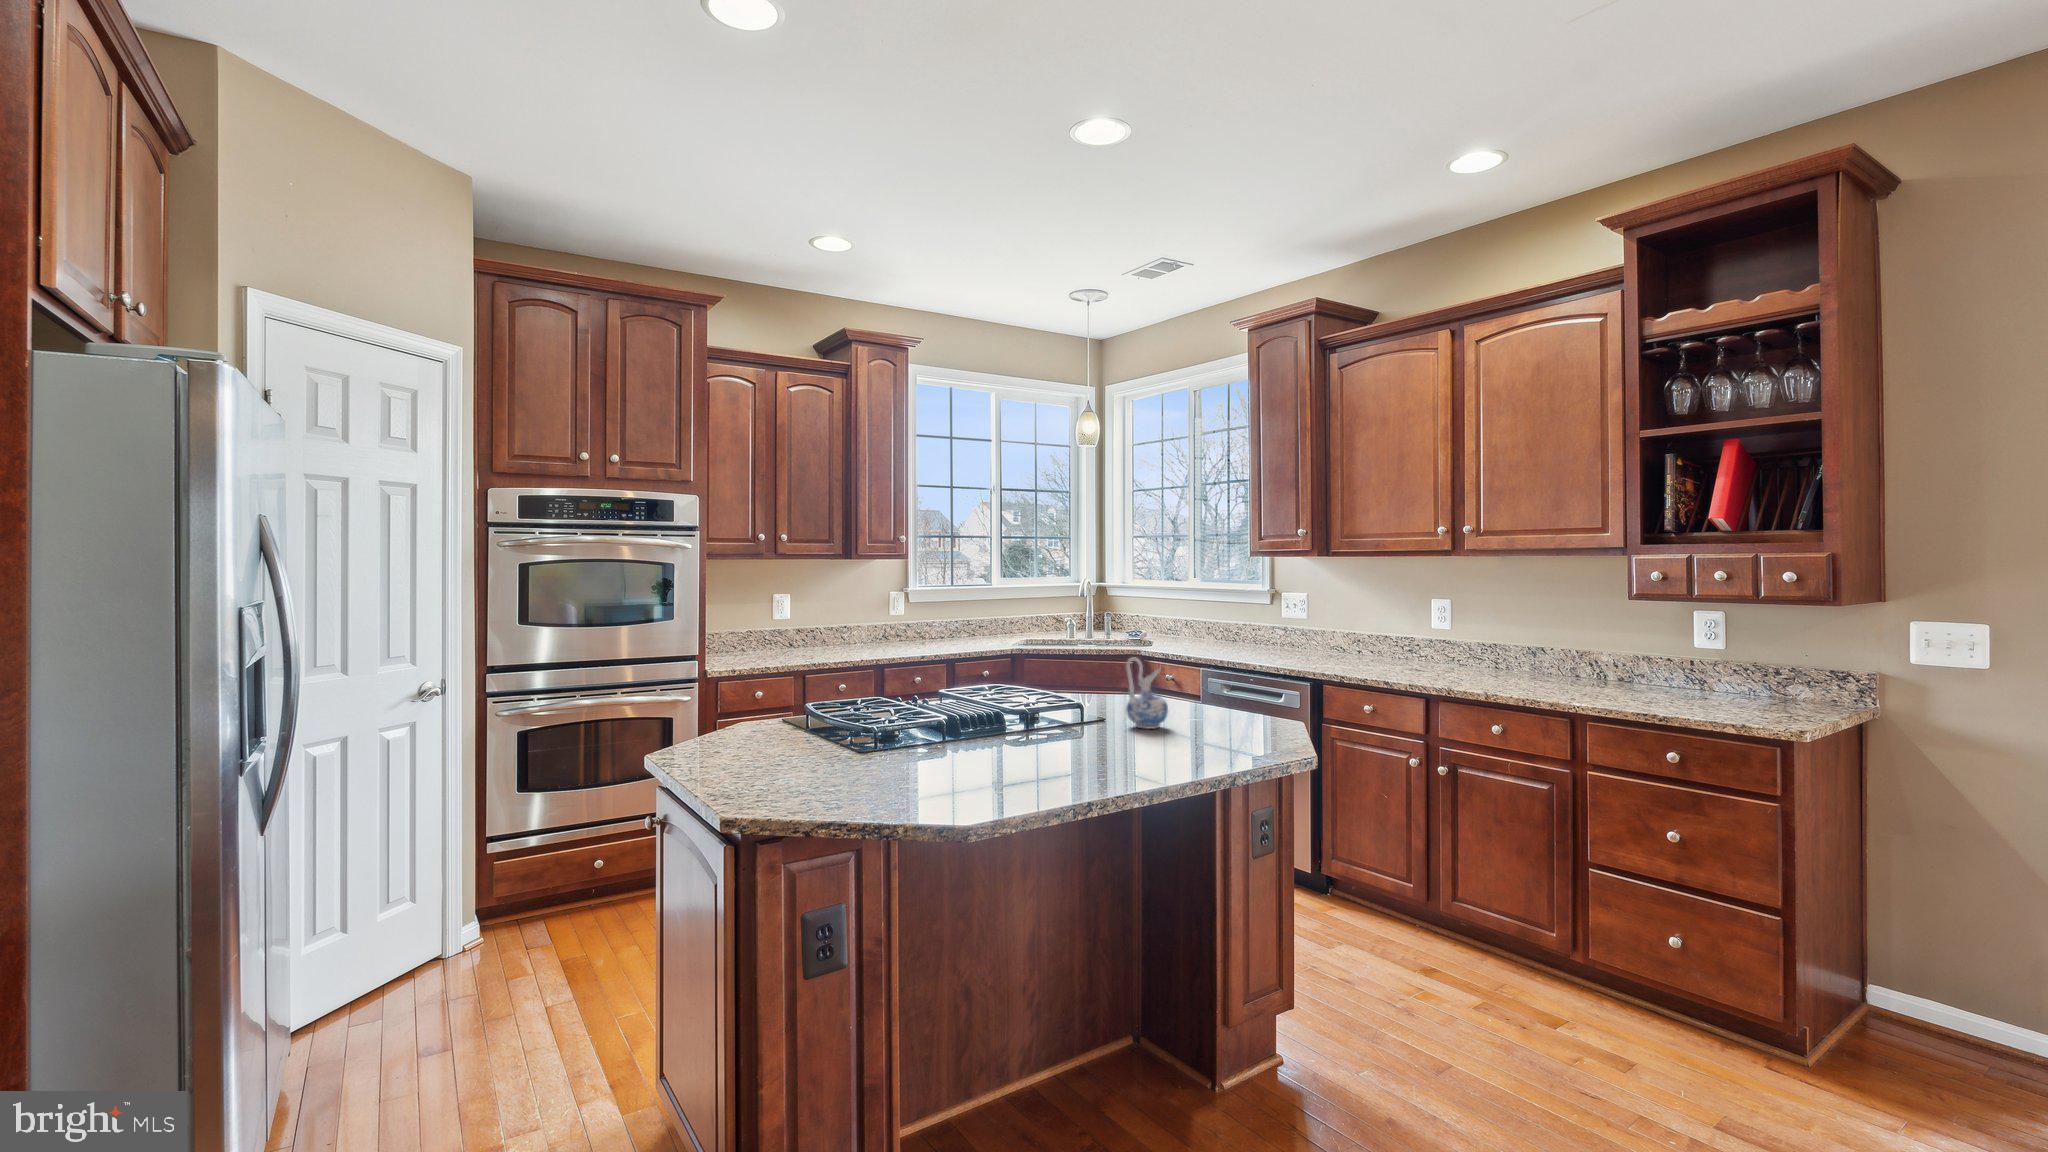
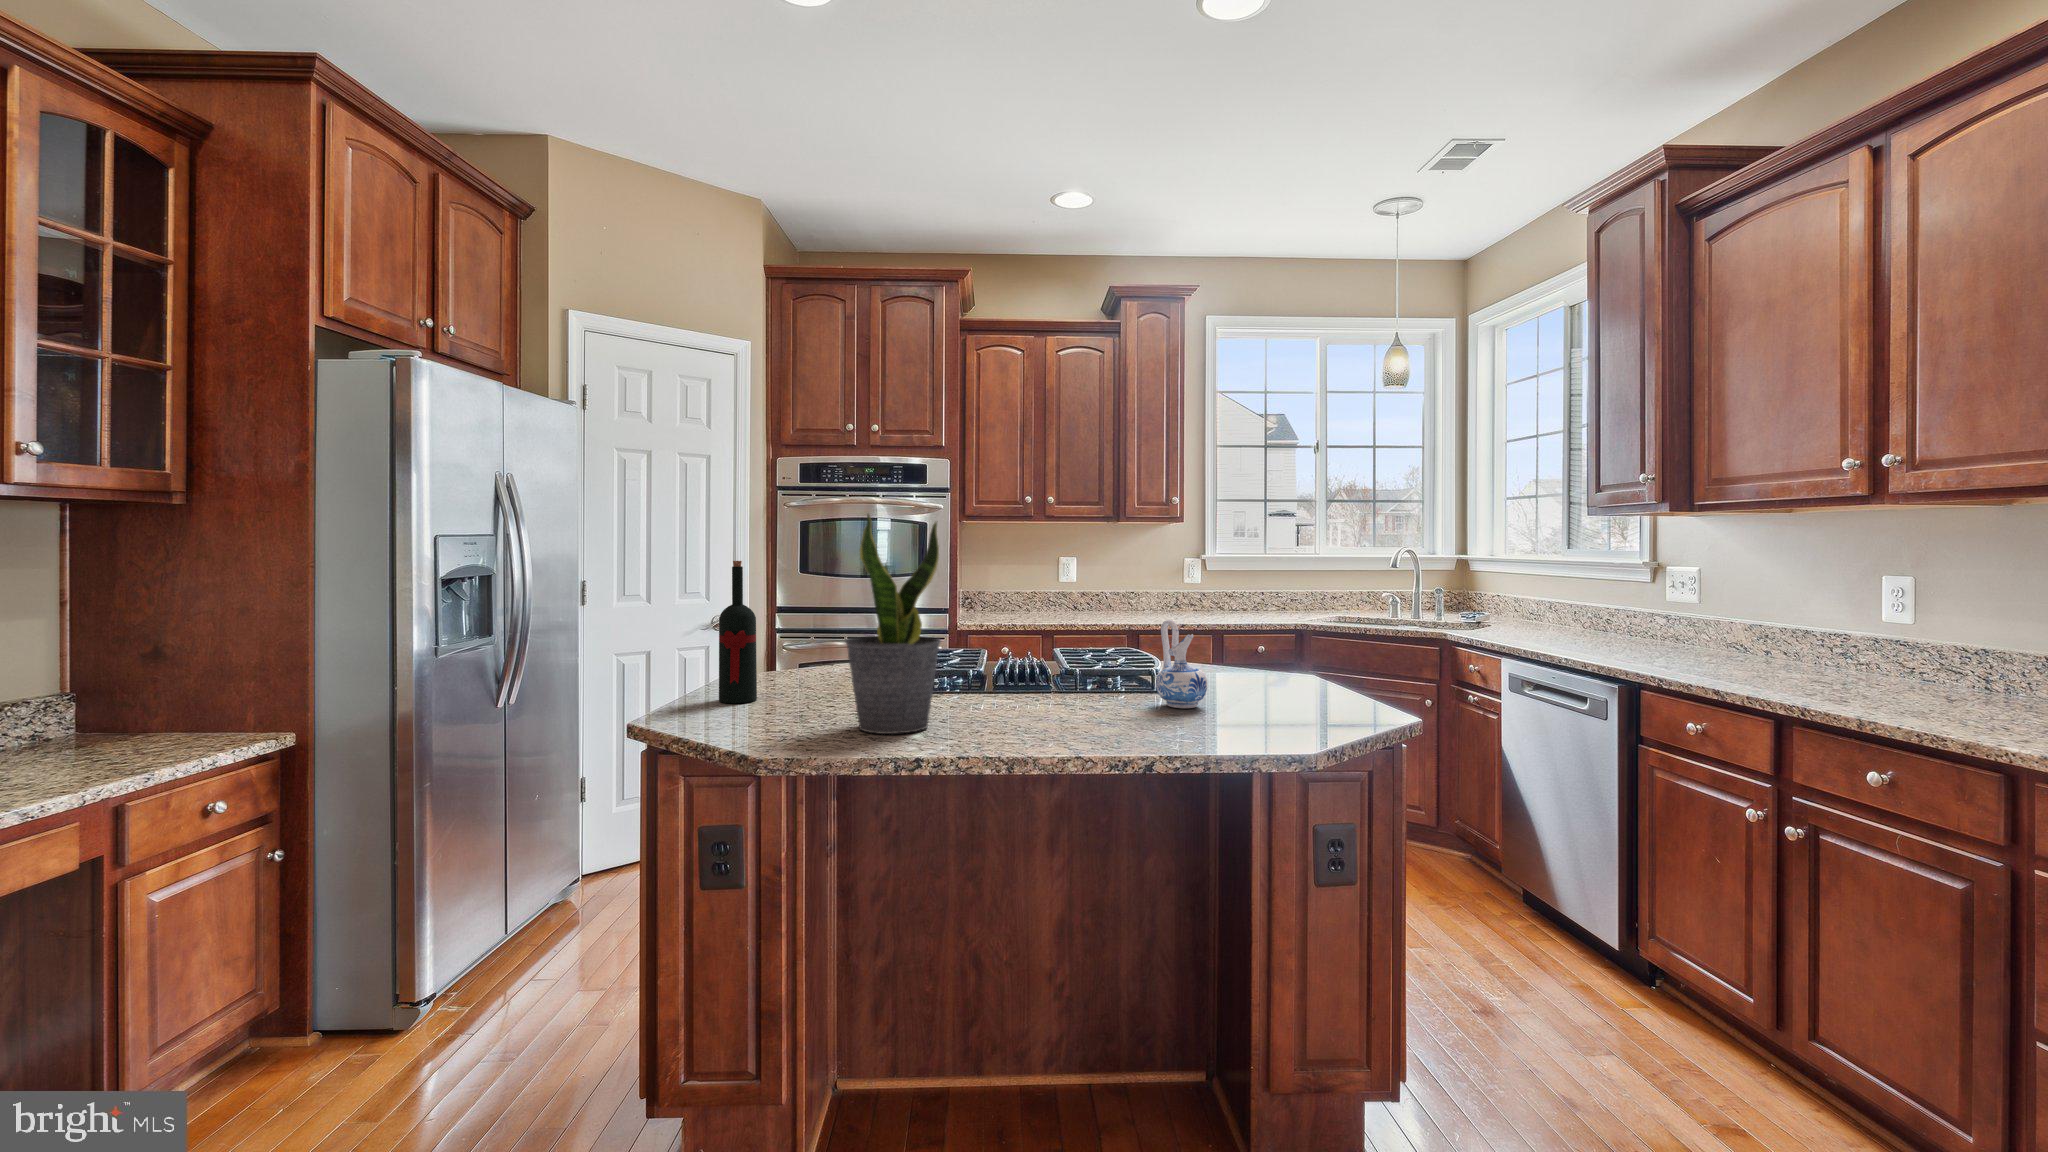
potted plant: none [956,580,1042,776] -> present [845,514,941,734]
wine bottle: none [767,624,806,770] -> present [719,561,757,703]

